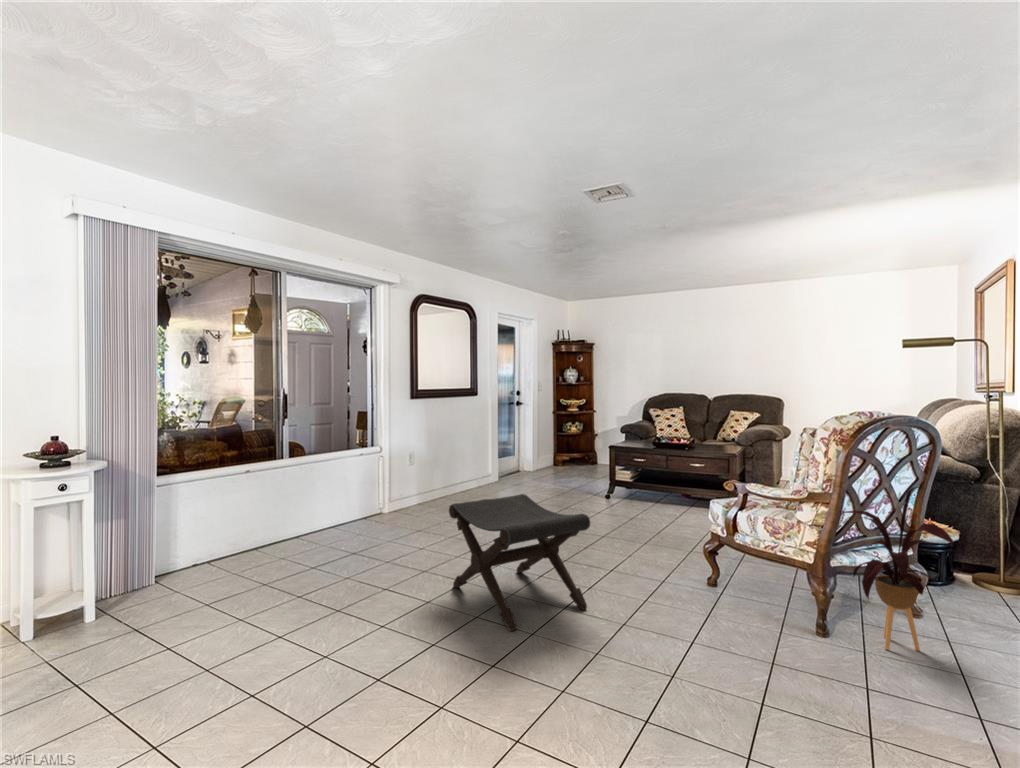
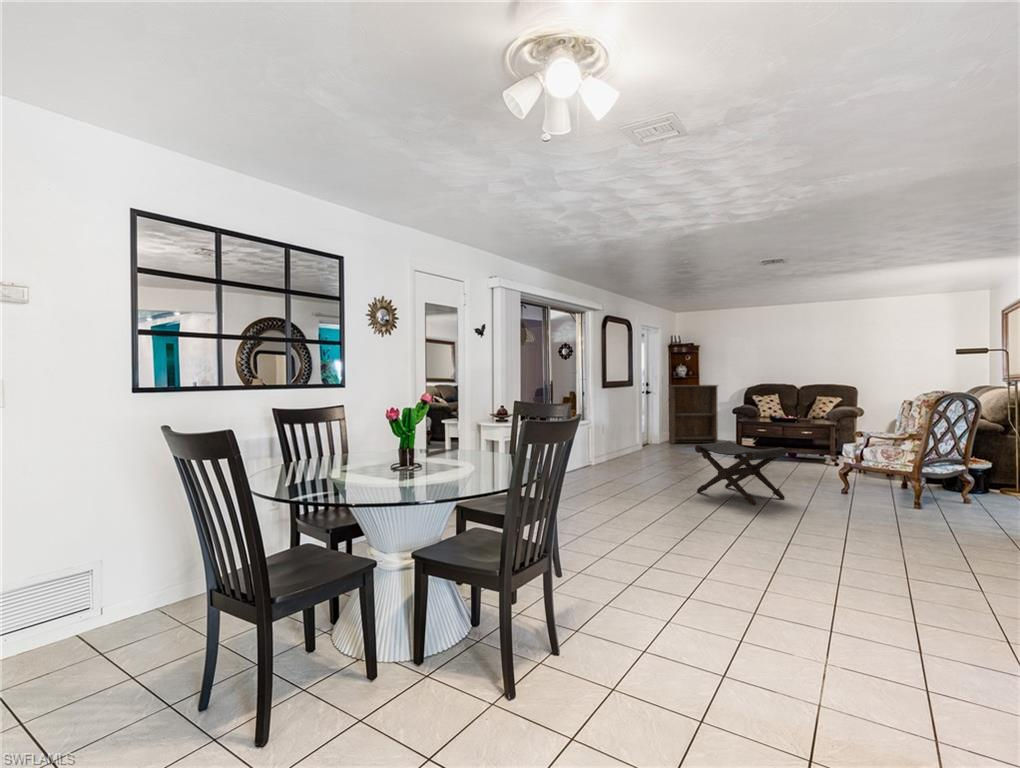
bookshelf: none [547,394,610,472] -> present [669,385,718,444]
house plant: present [842,487,953,651] -> none [928,427,990,510]

